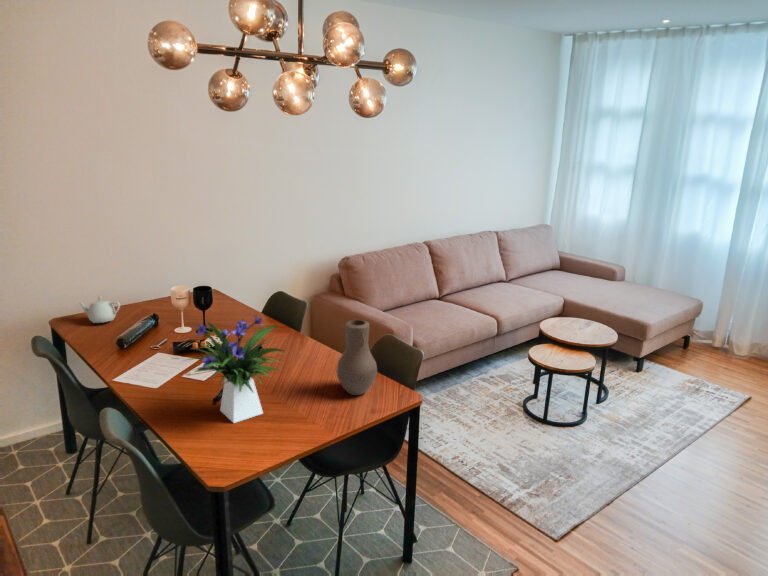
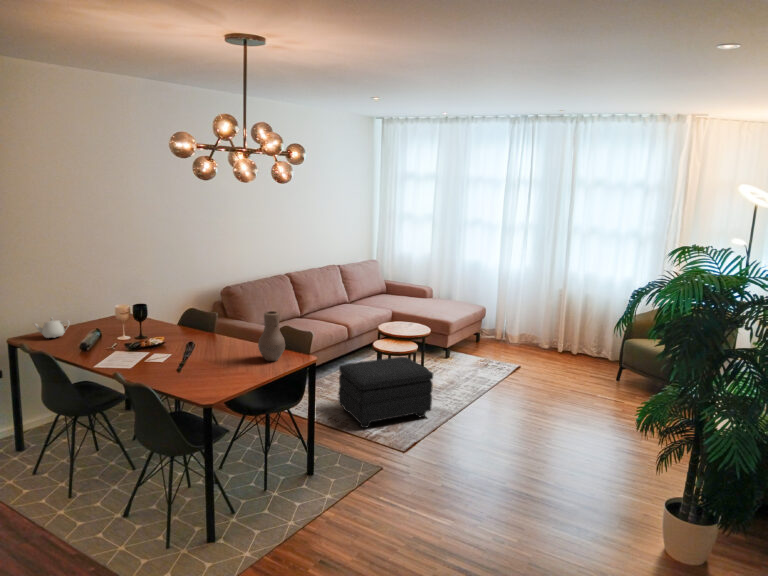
flower arrangement: present [192,315,284,423] -> none [162,307,235,380]
footstool: none [470,378,616,482] -> present [339,357,433,428]

